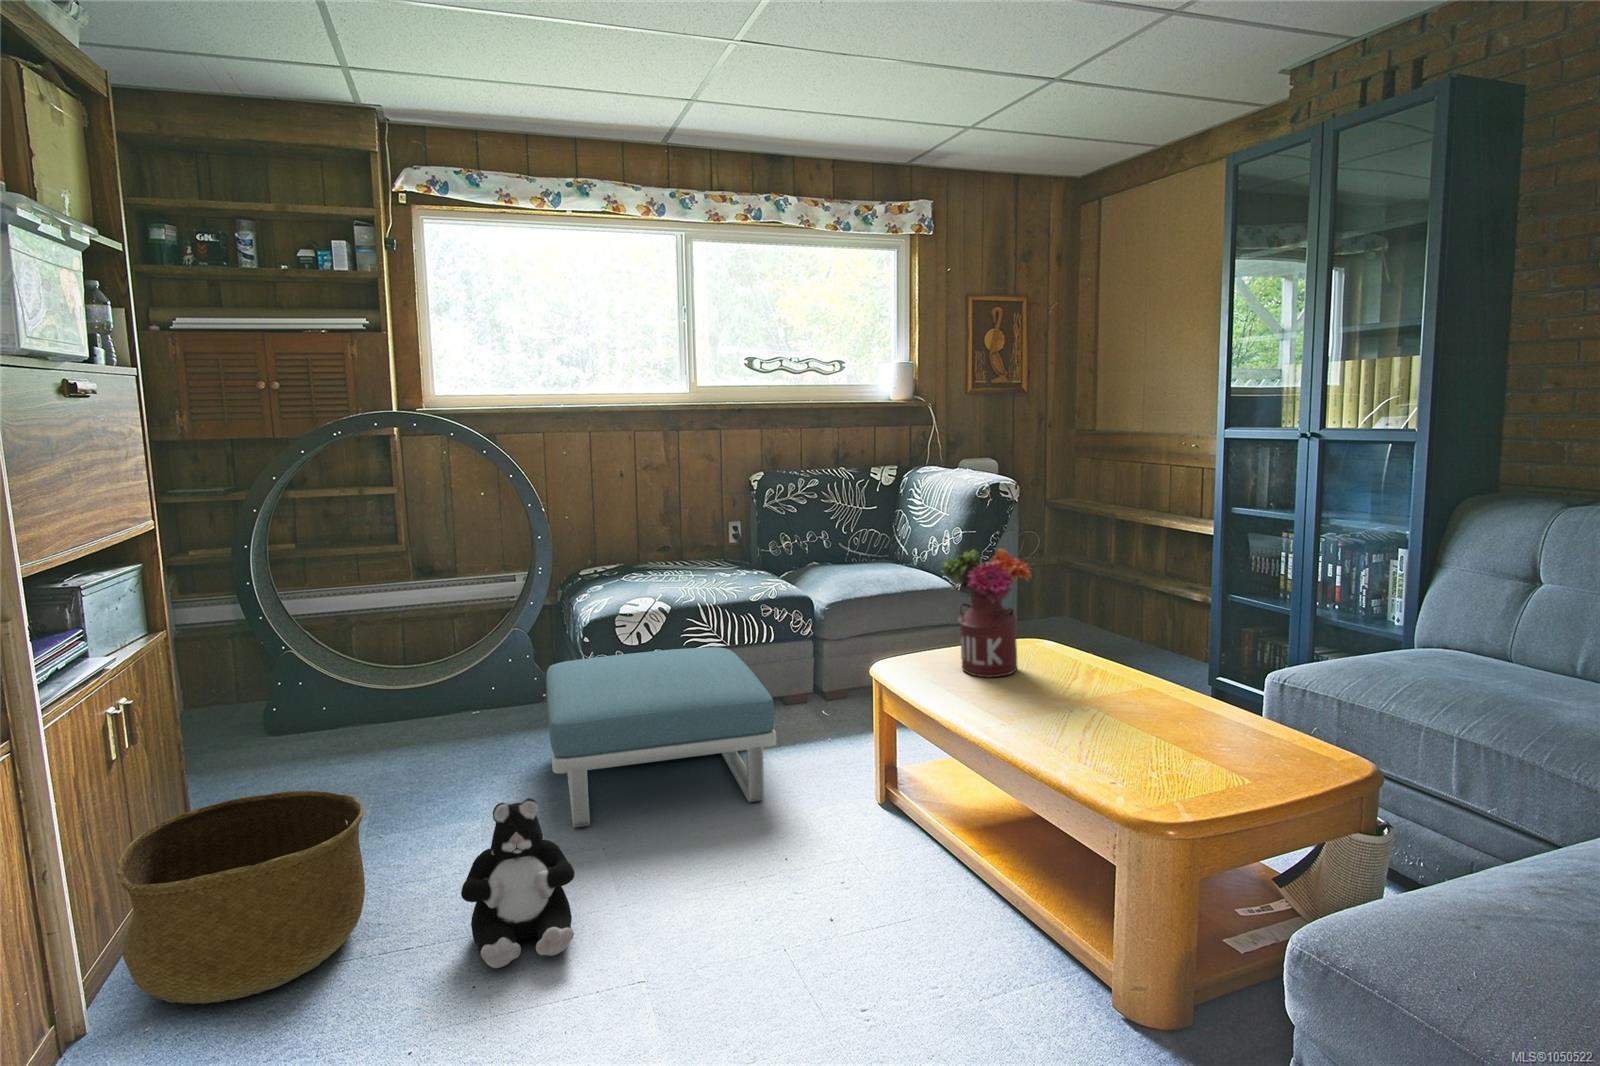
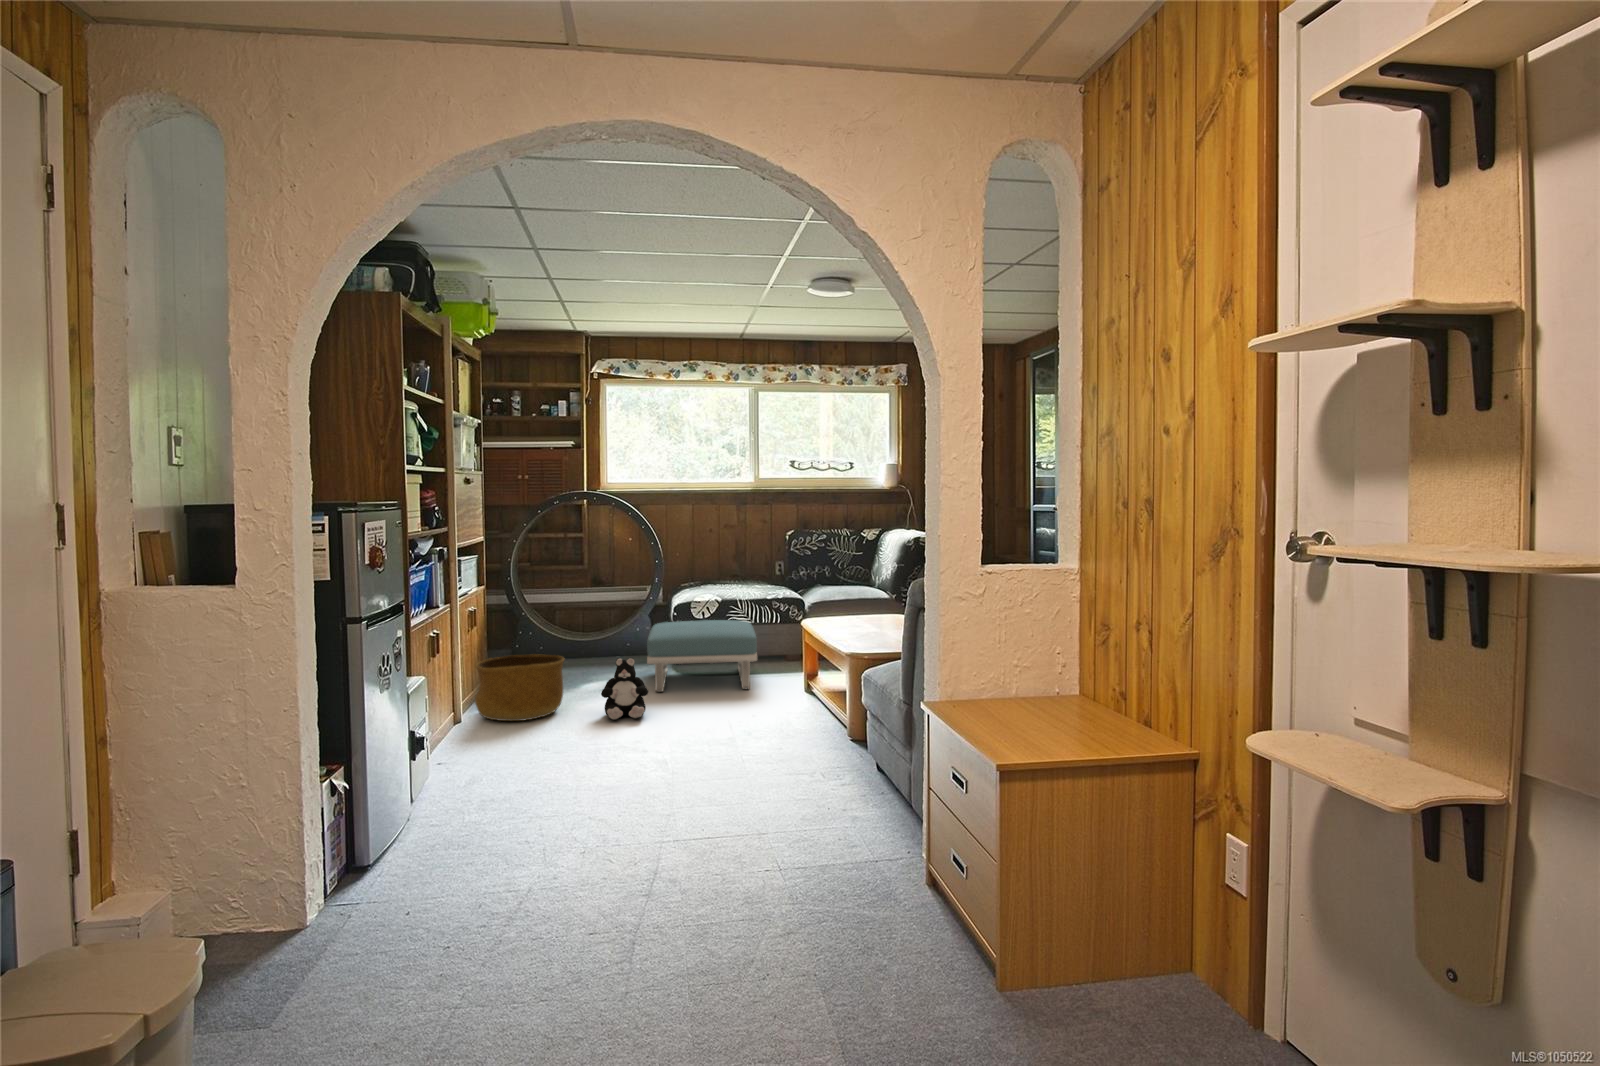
flower arrangement: present [941,548,1032,677] -> none [834,562,877,625]

